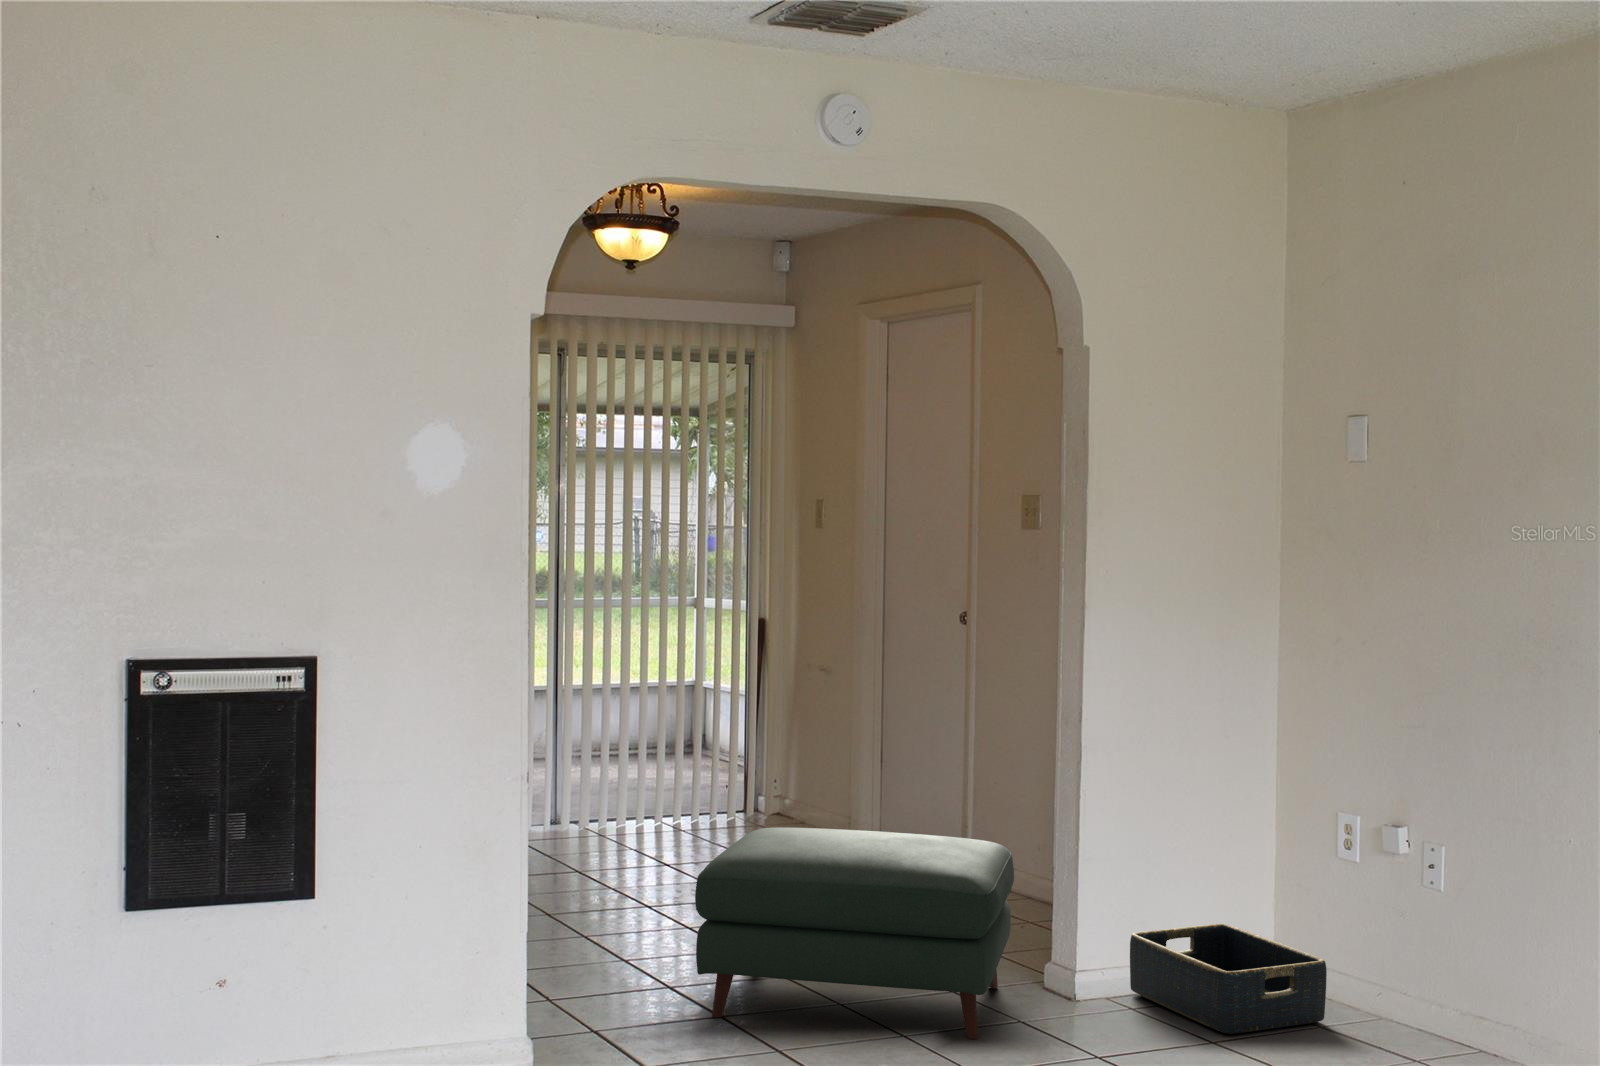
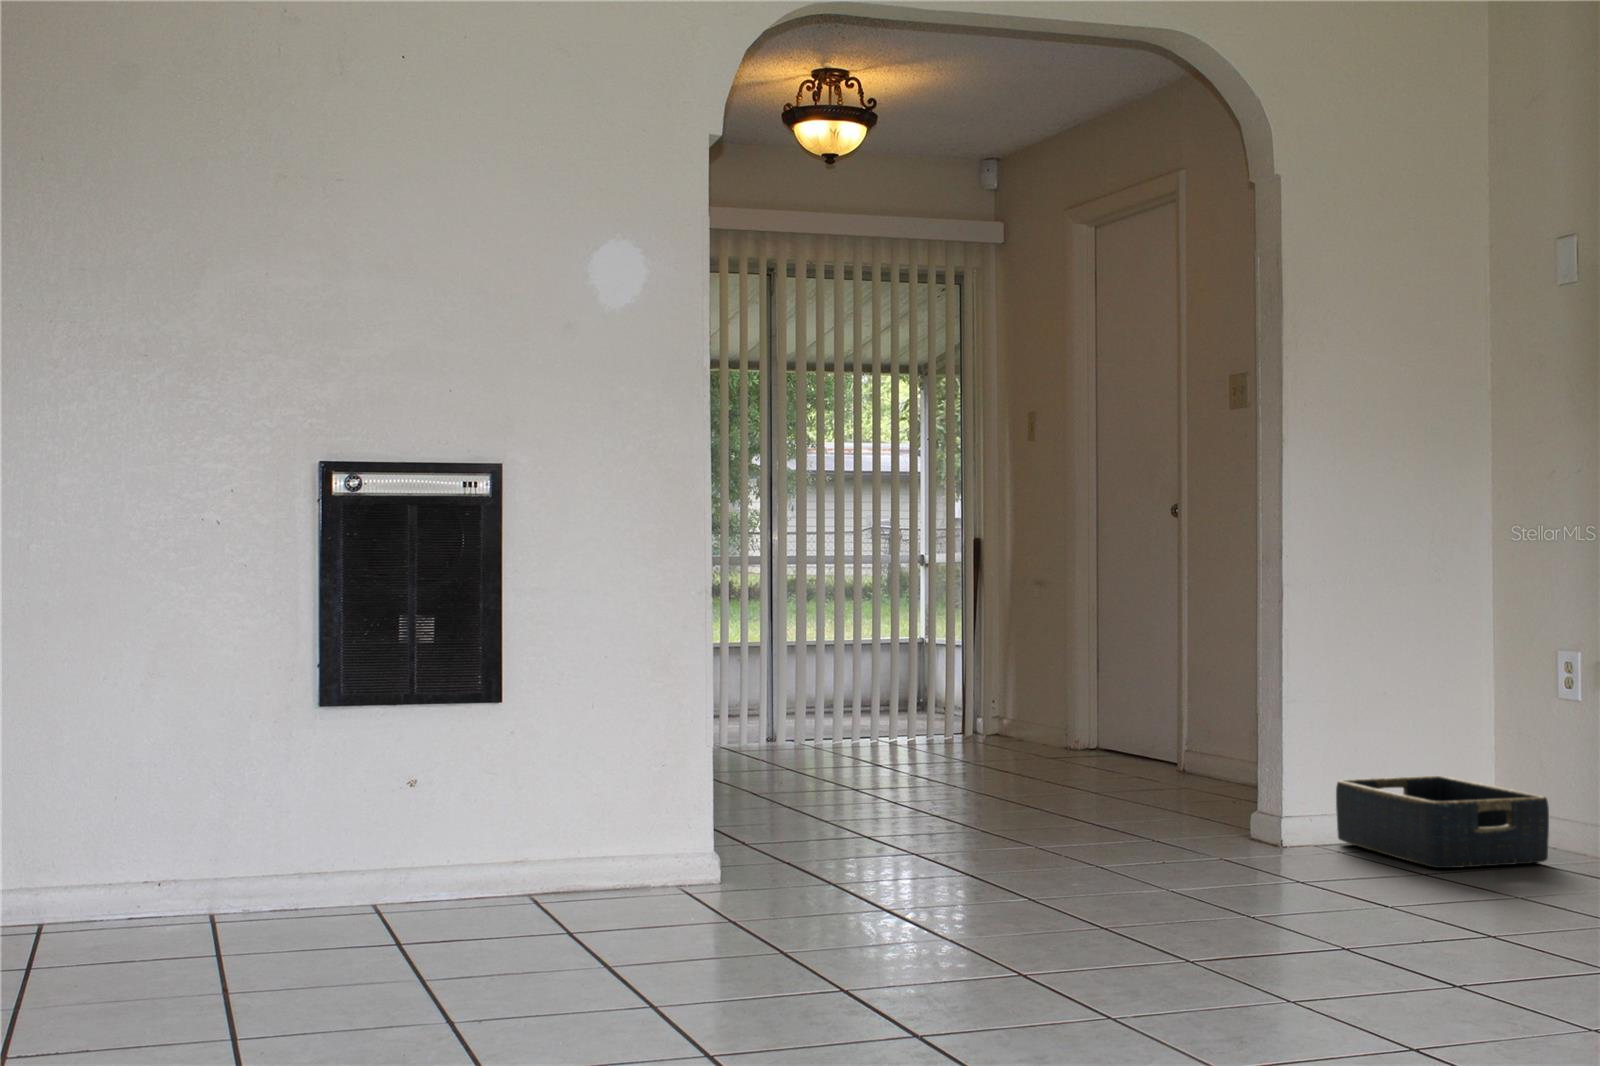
ottoman: present [695,827,1014,1039] -> none [878,680,1210,868]

